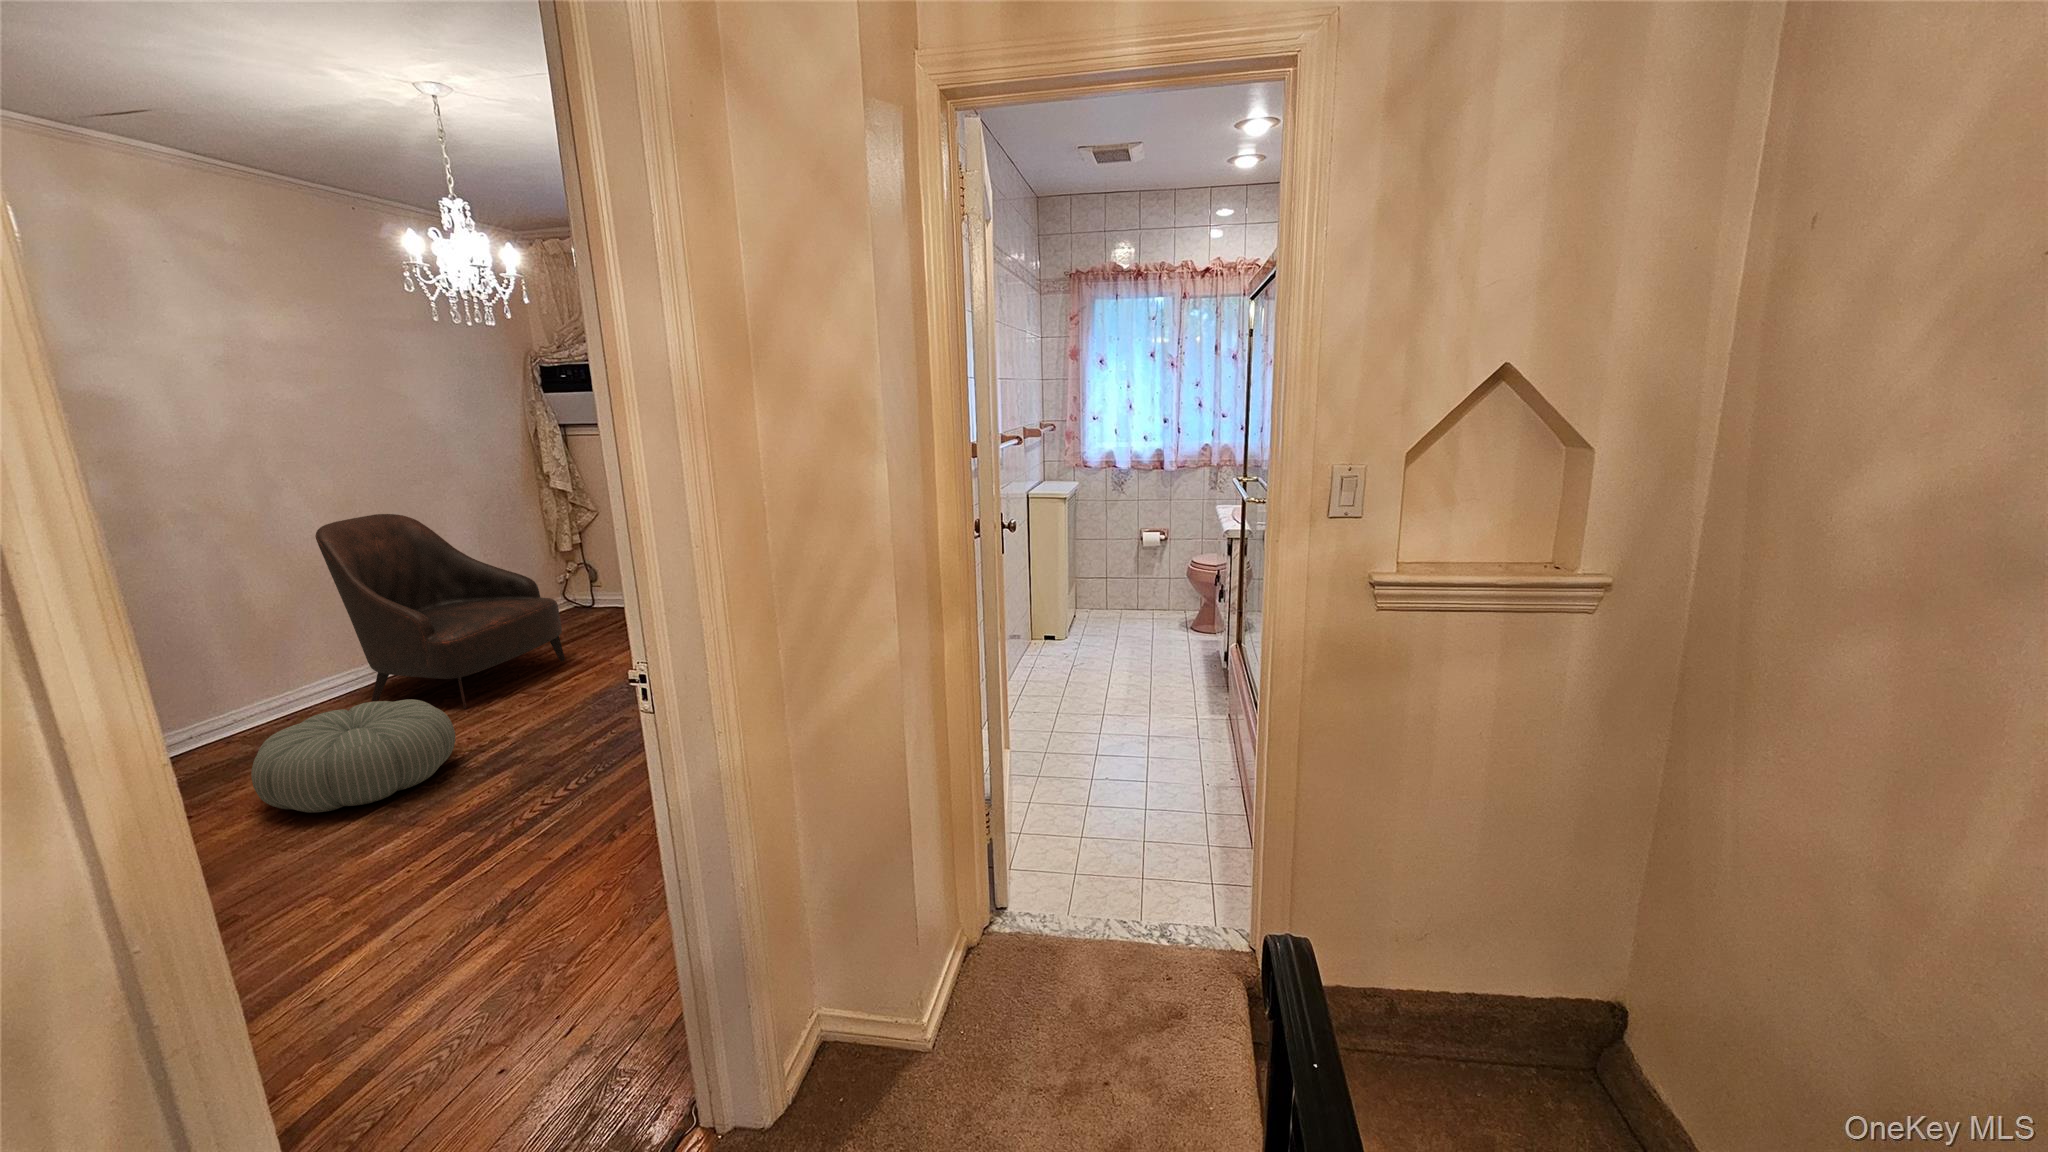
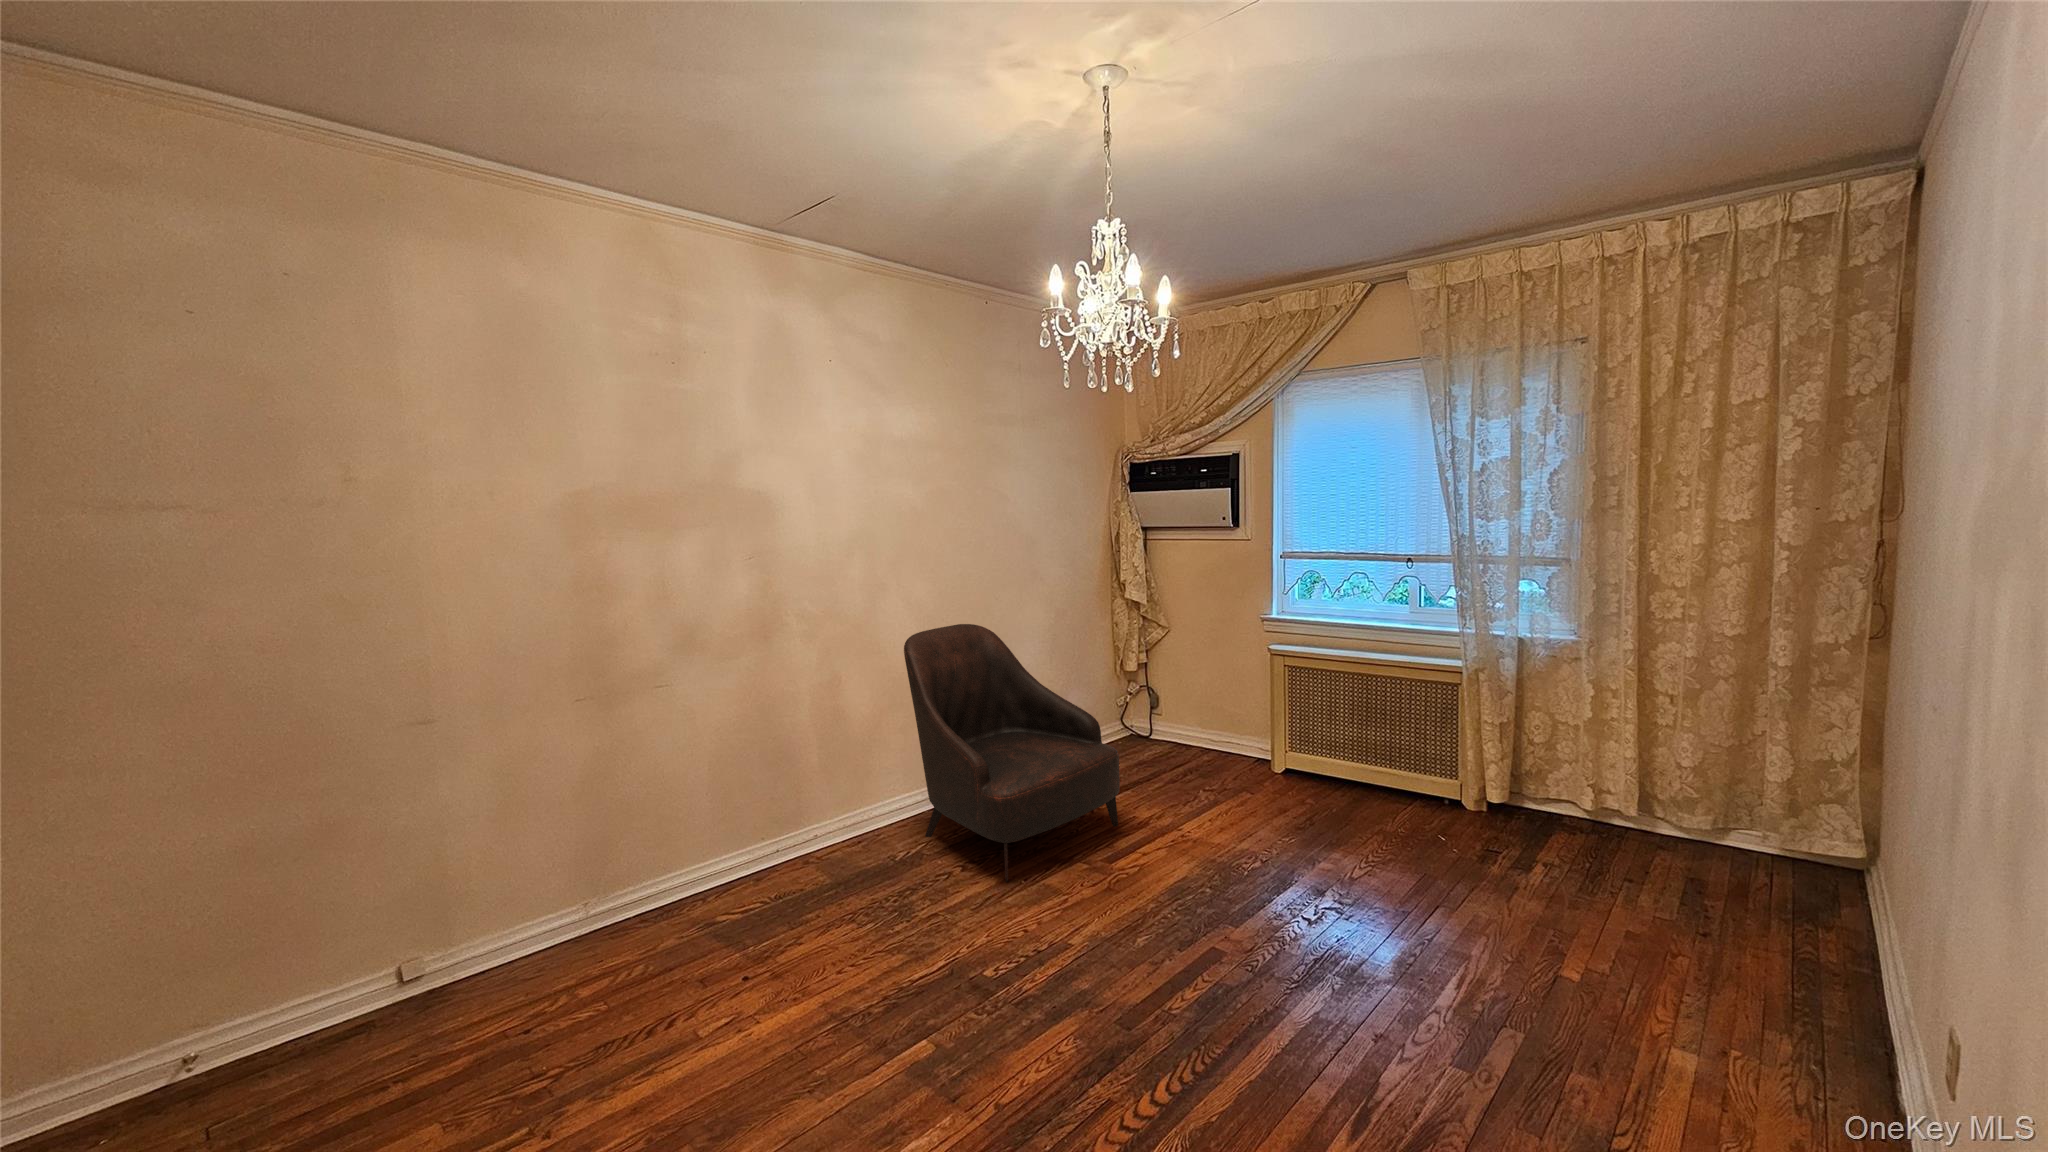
pouf: present [251,699,455,812] -> none [781,875,986,1042]

